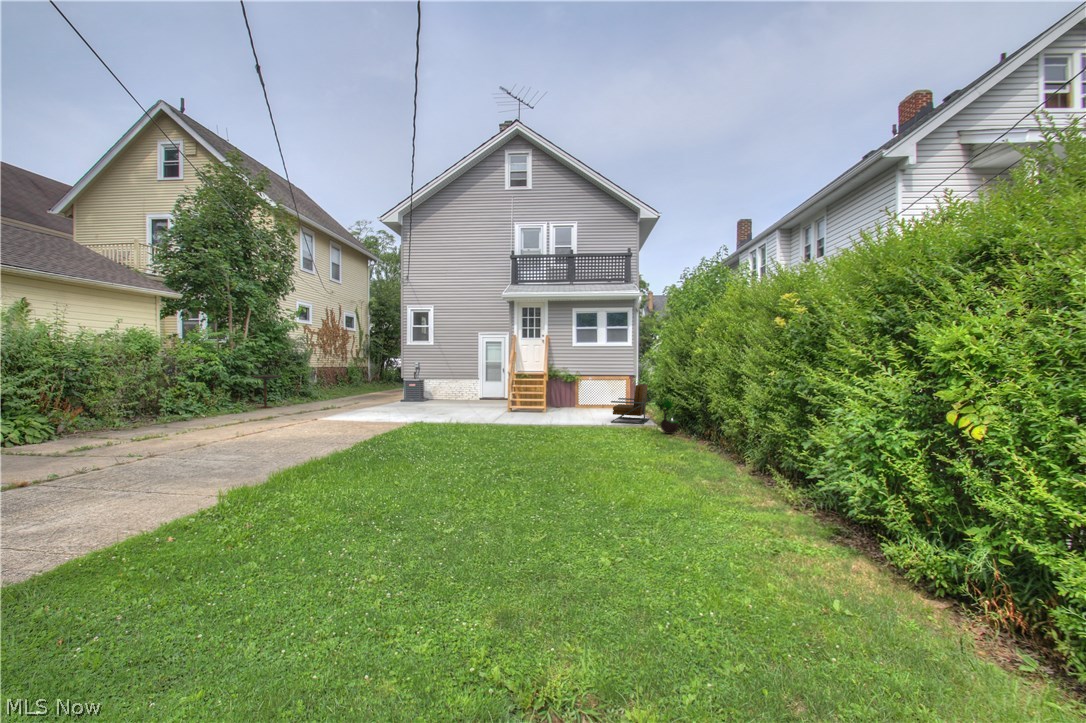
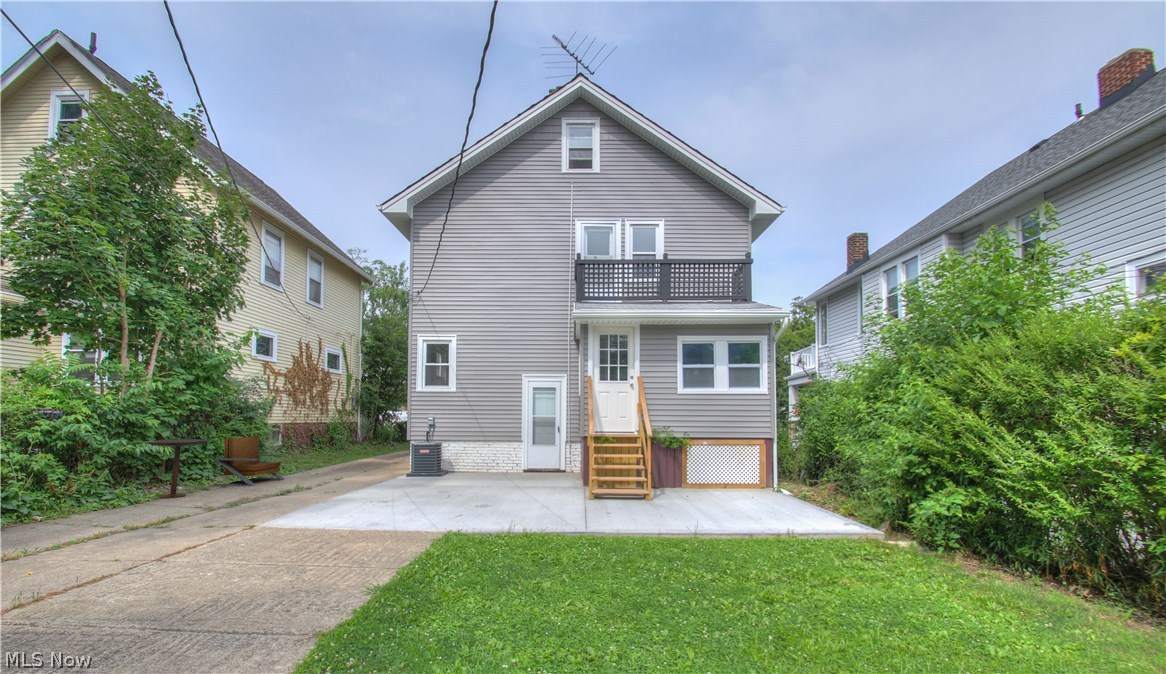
lounge chair: present [611,384,651,424] -> present [215,436,286,486]
potted tree: present [655,398,679,434] -> none [941,482,1003,566]

